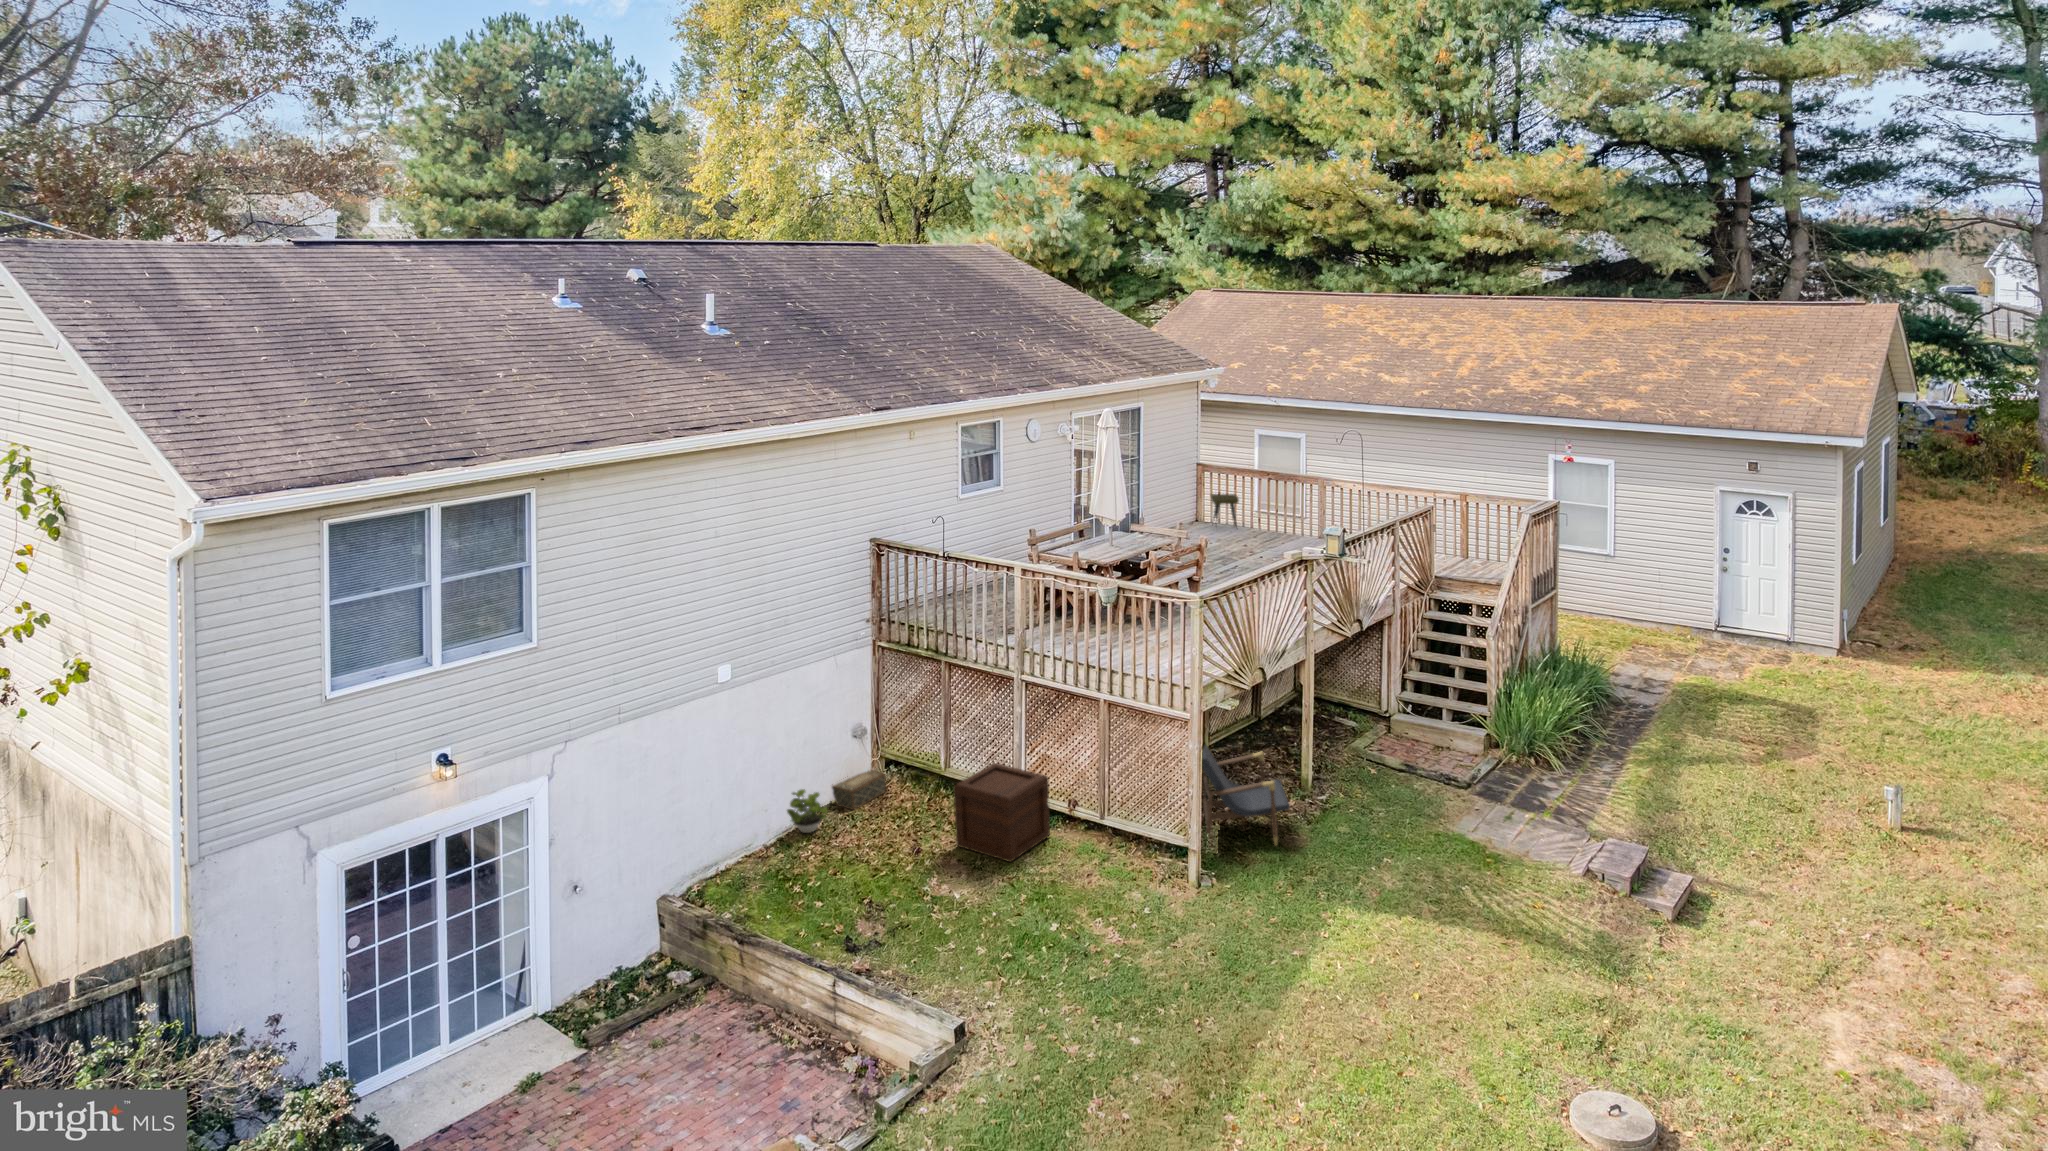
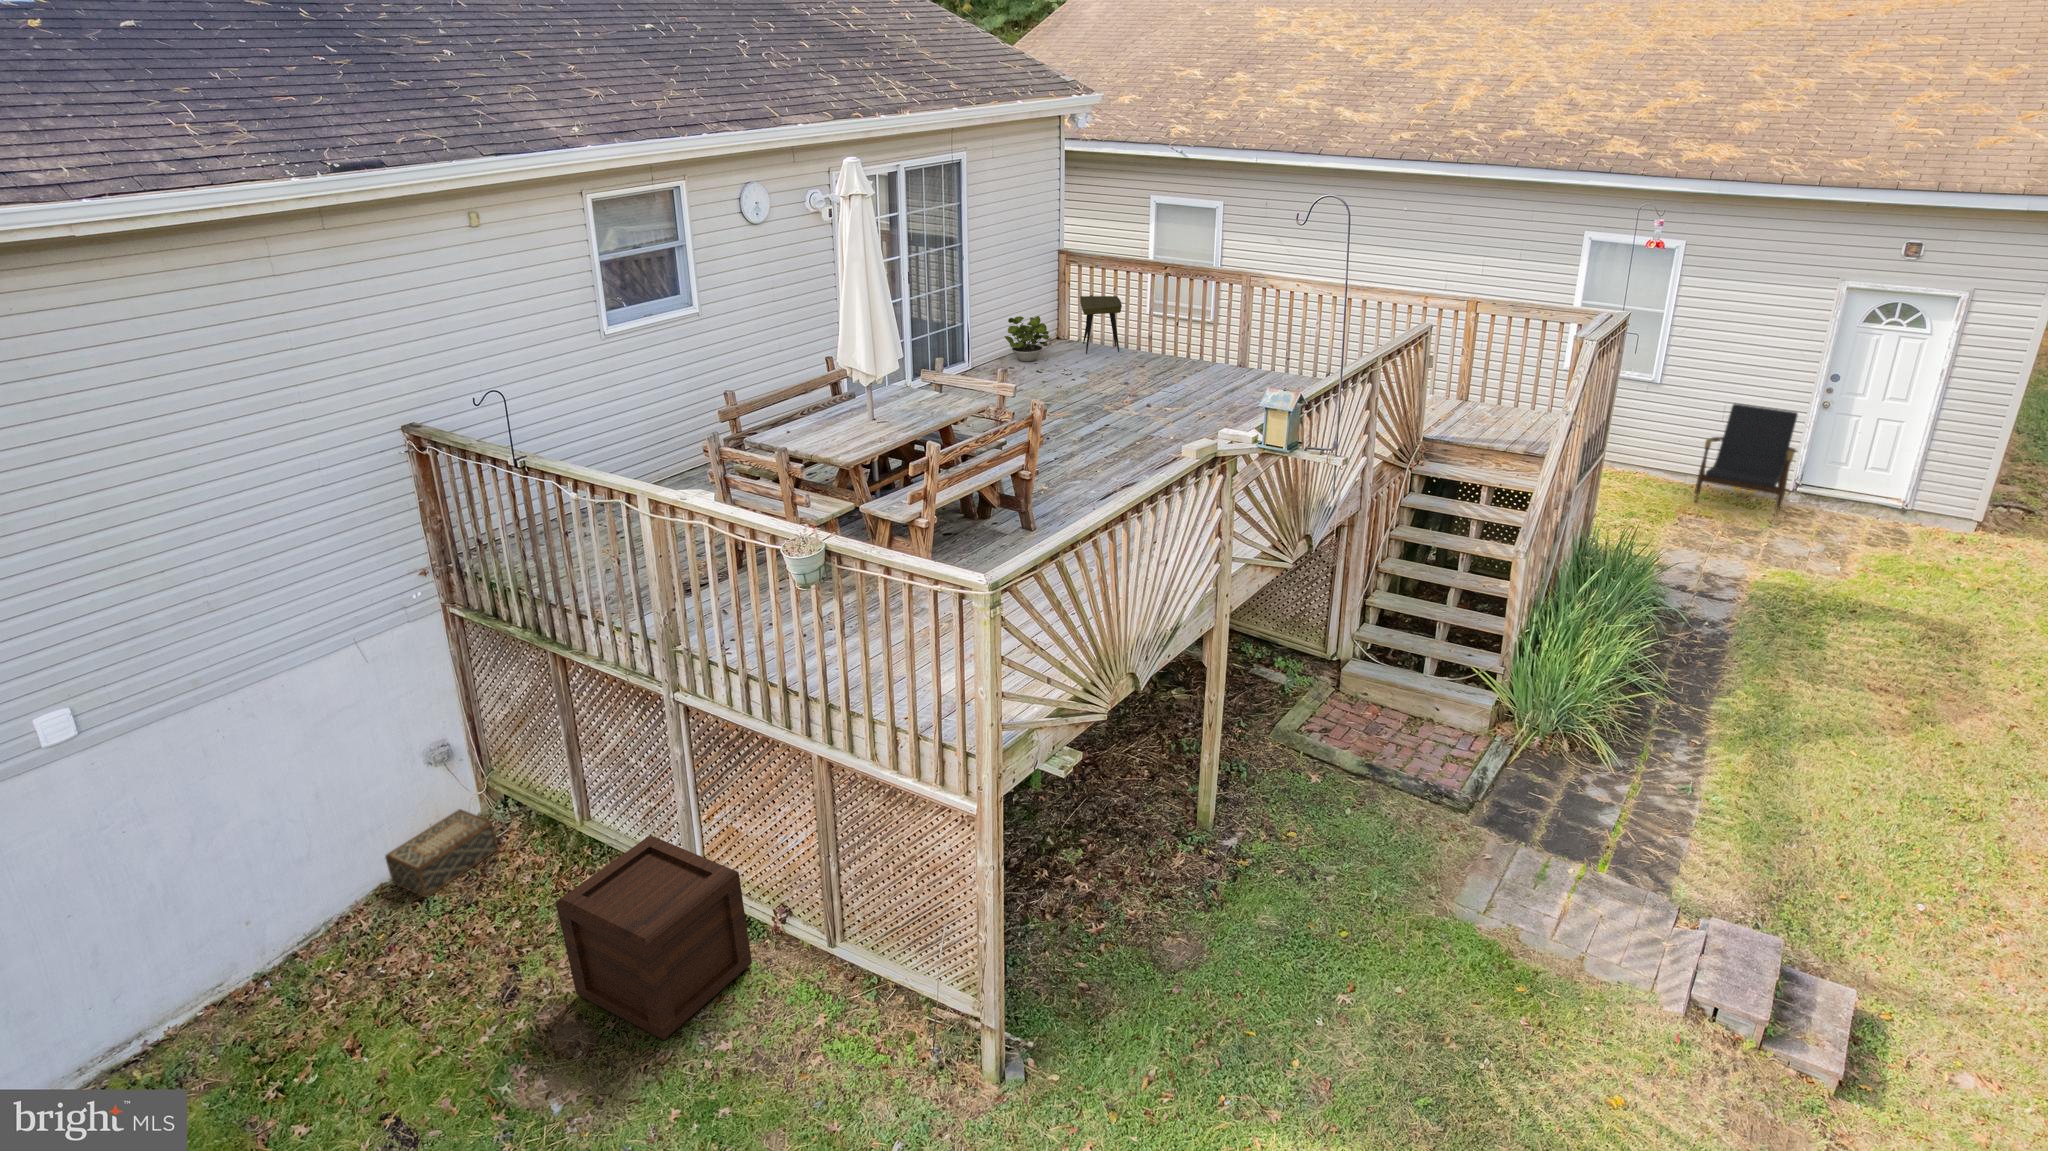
lounge chair: present [1203,746,1290,845] -> present [1694,404,1798,516]
potted plant: present [787,789,827,833] -> present [1005,316,1052,362]

